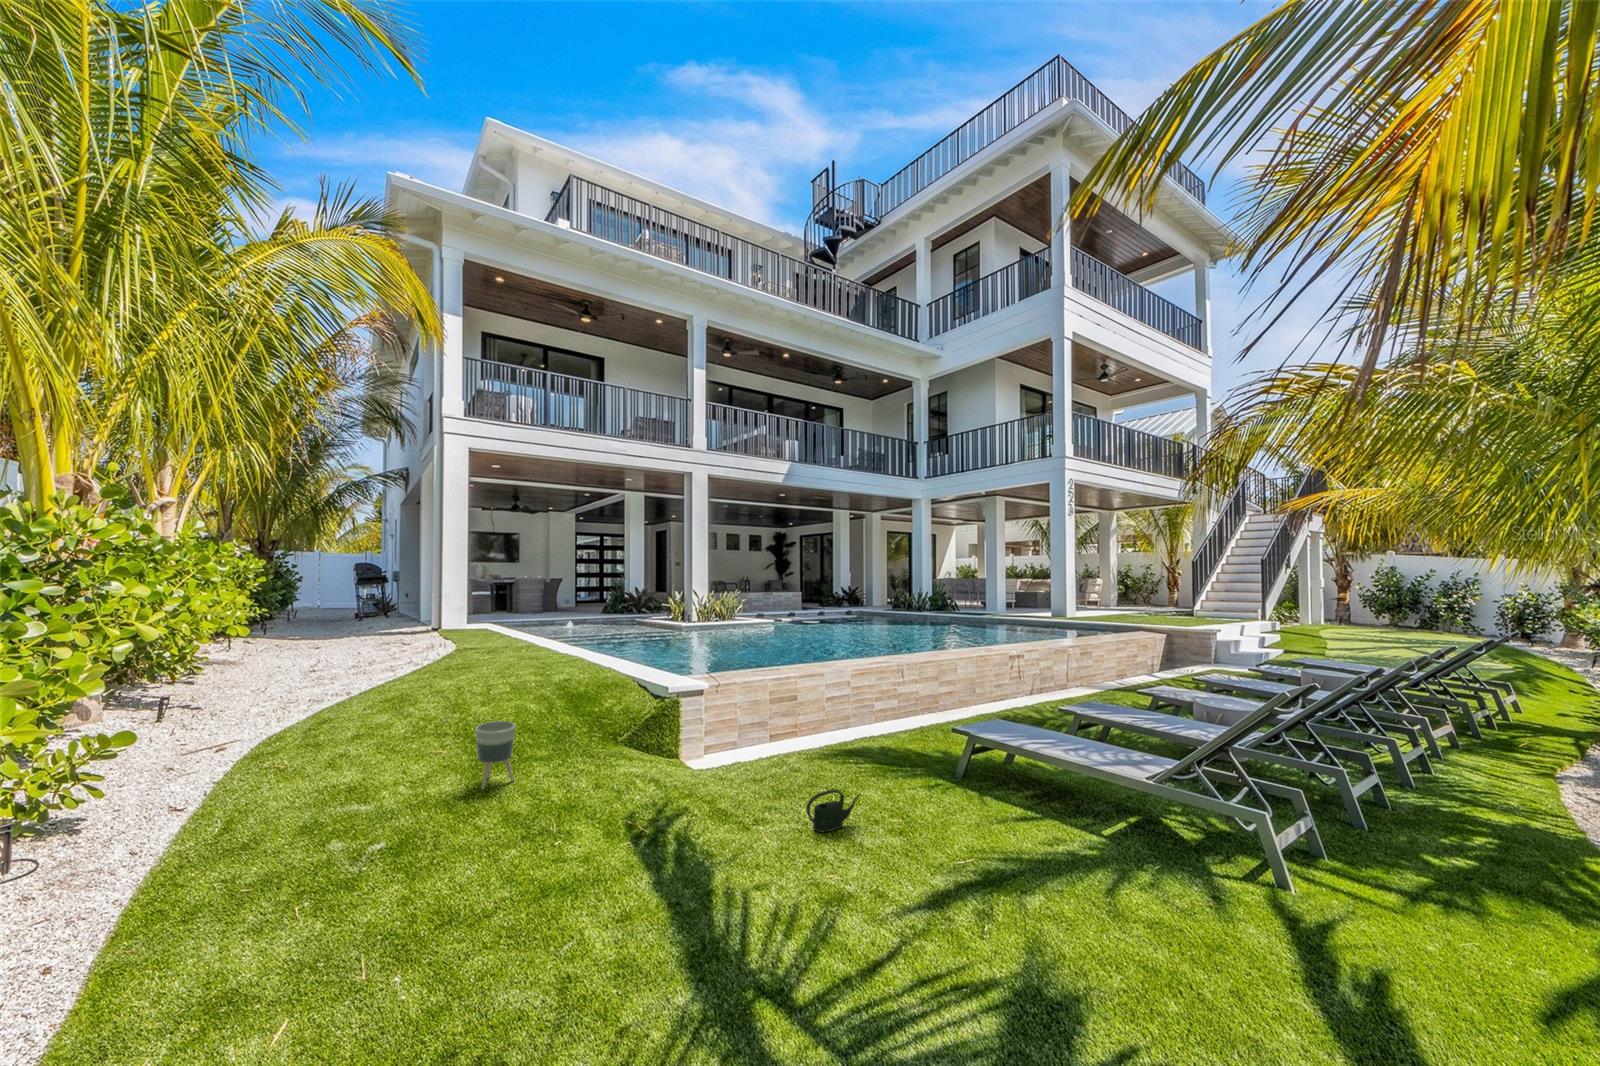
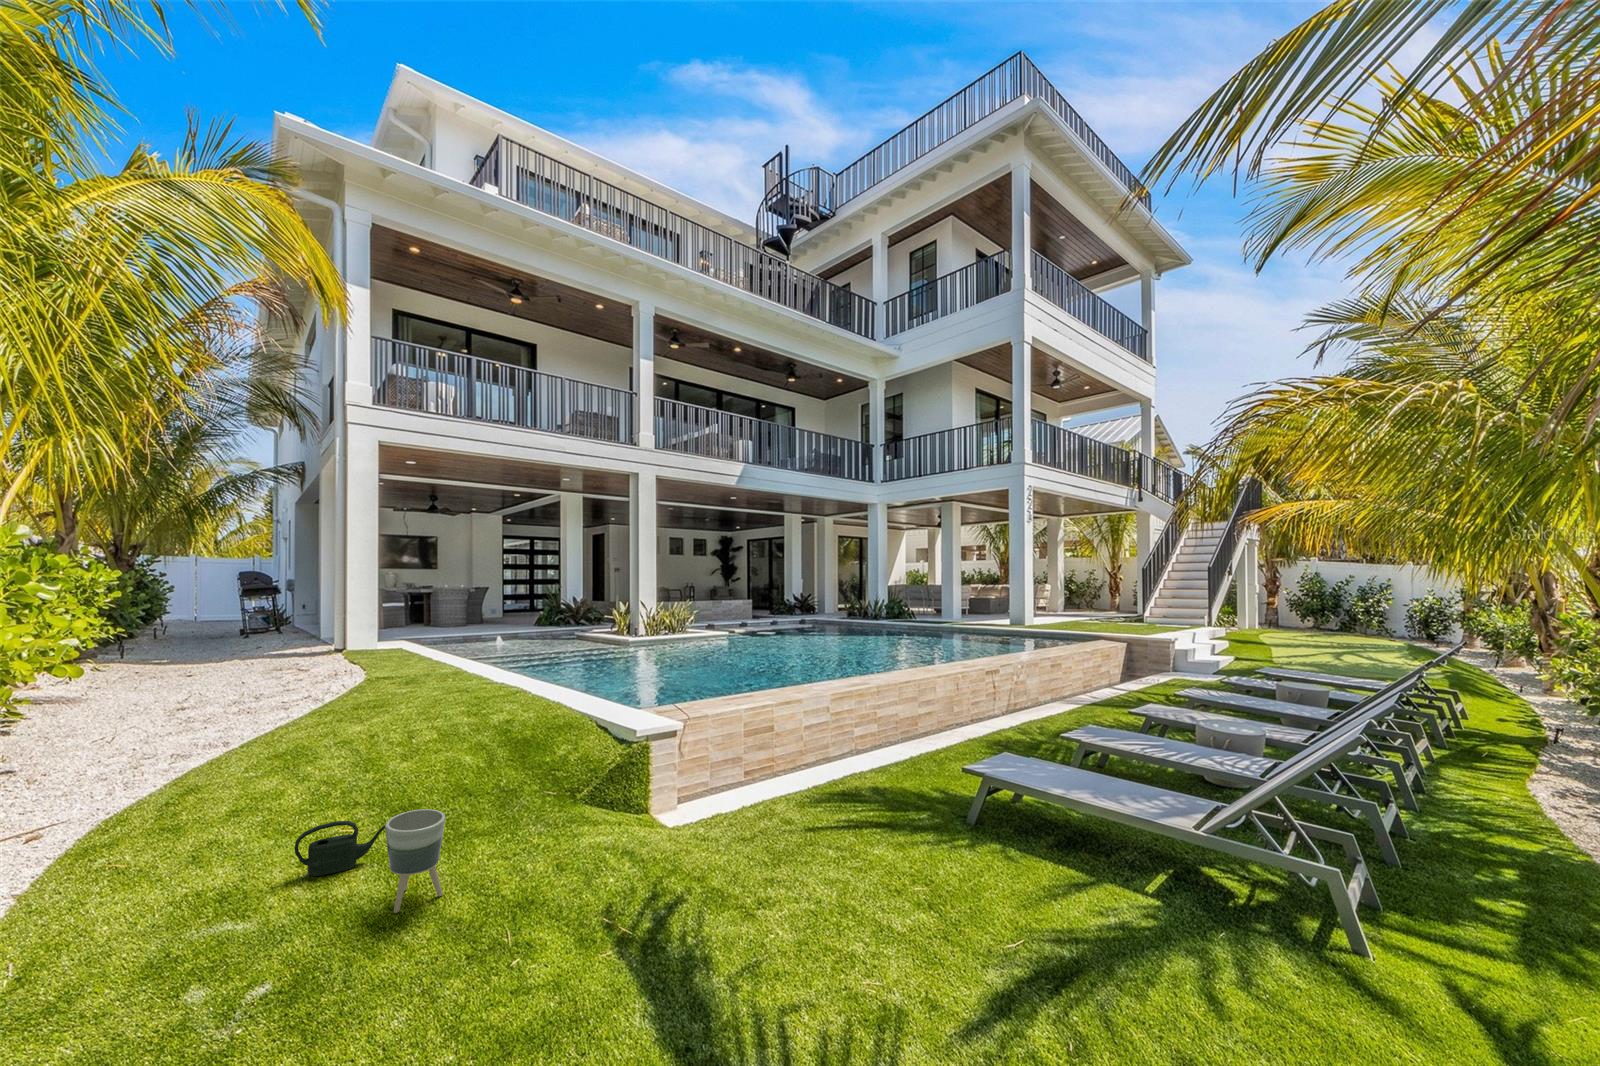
watering can: present [806,790,861,832] -> present [294,821,385,876]

